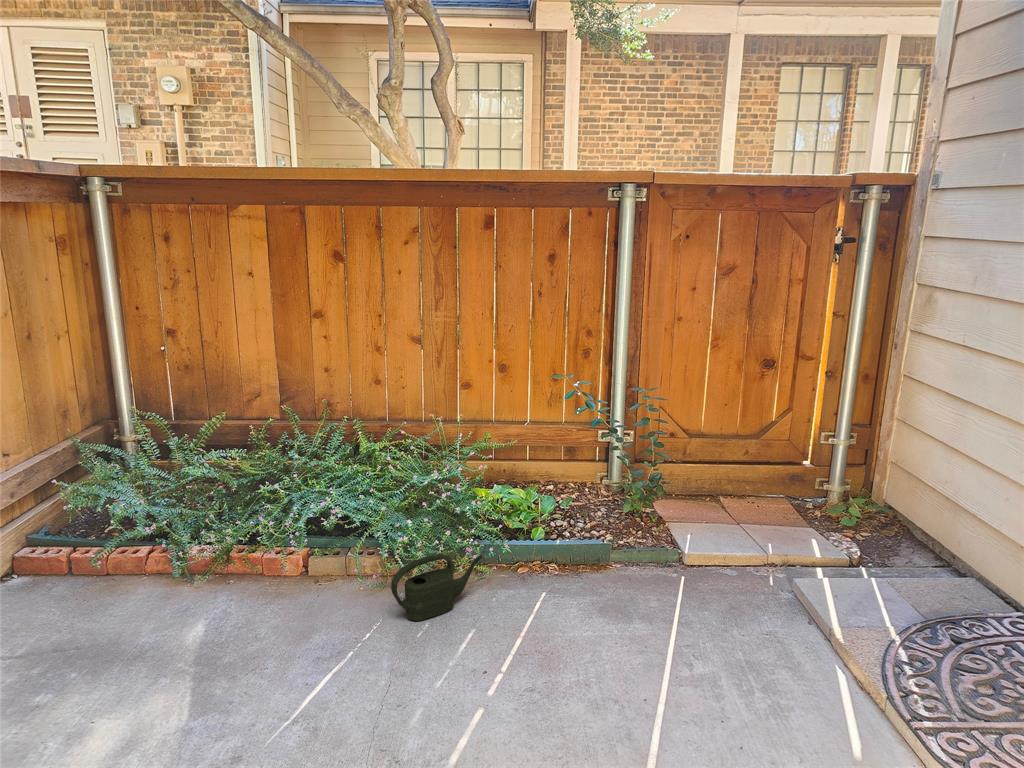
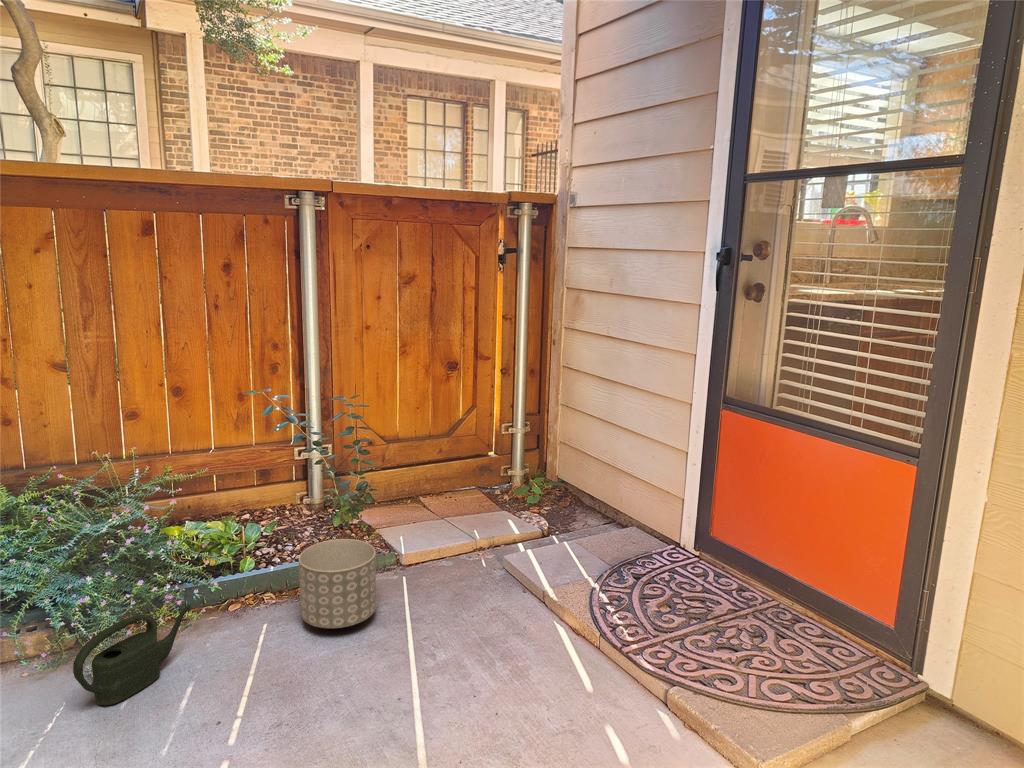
planter: none [572,524,645,609] -> present [299,539,377,628]

